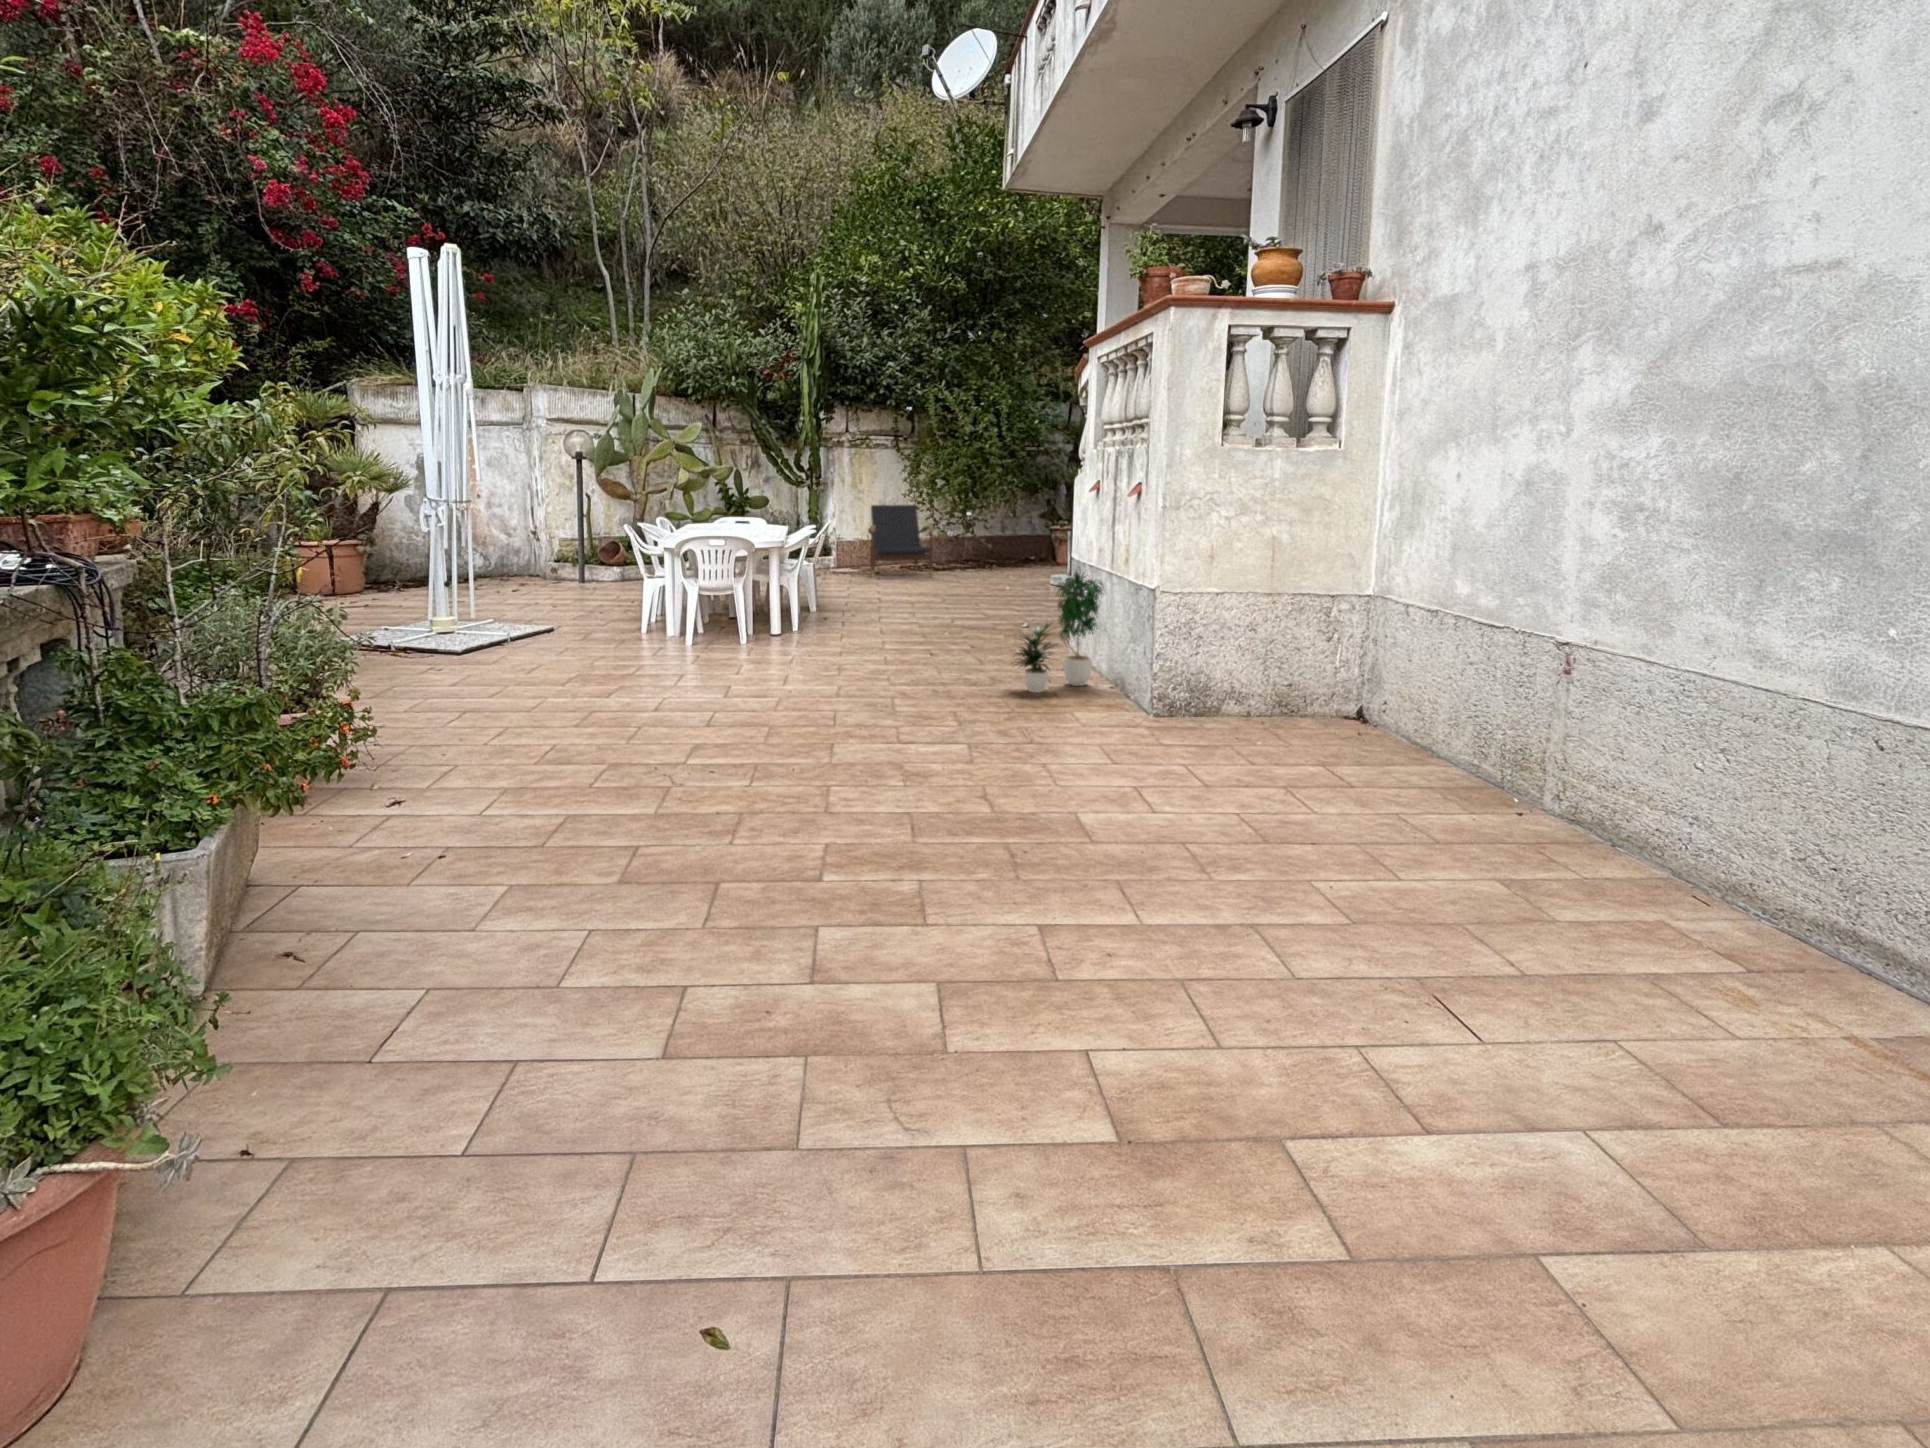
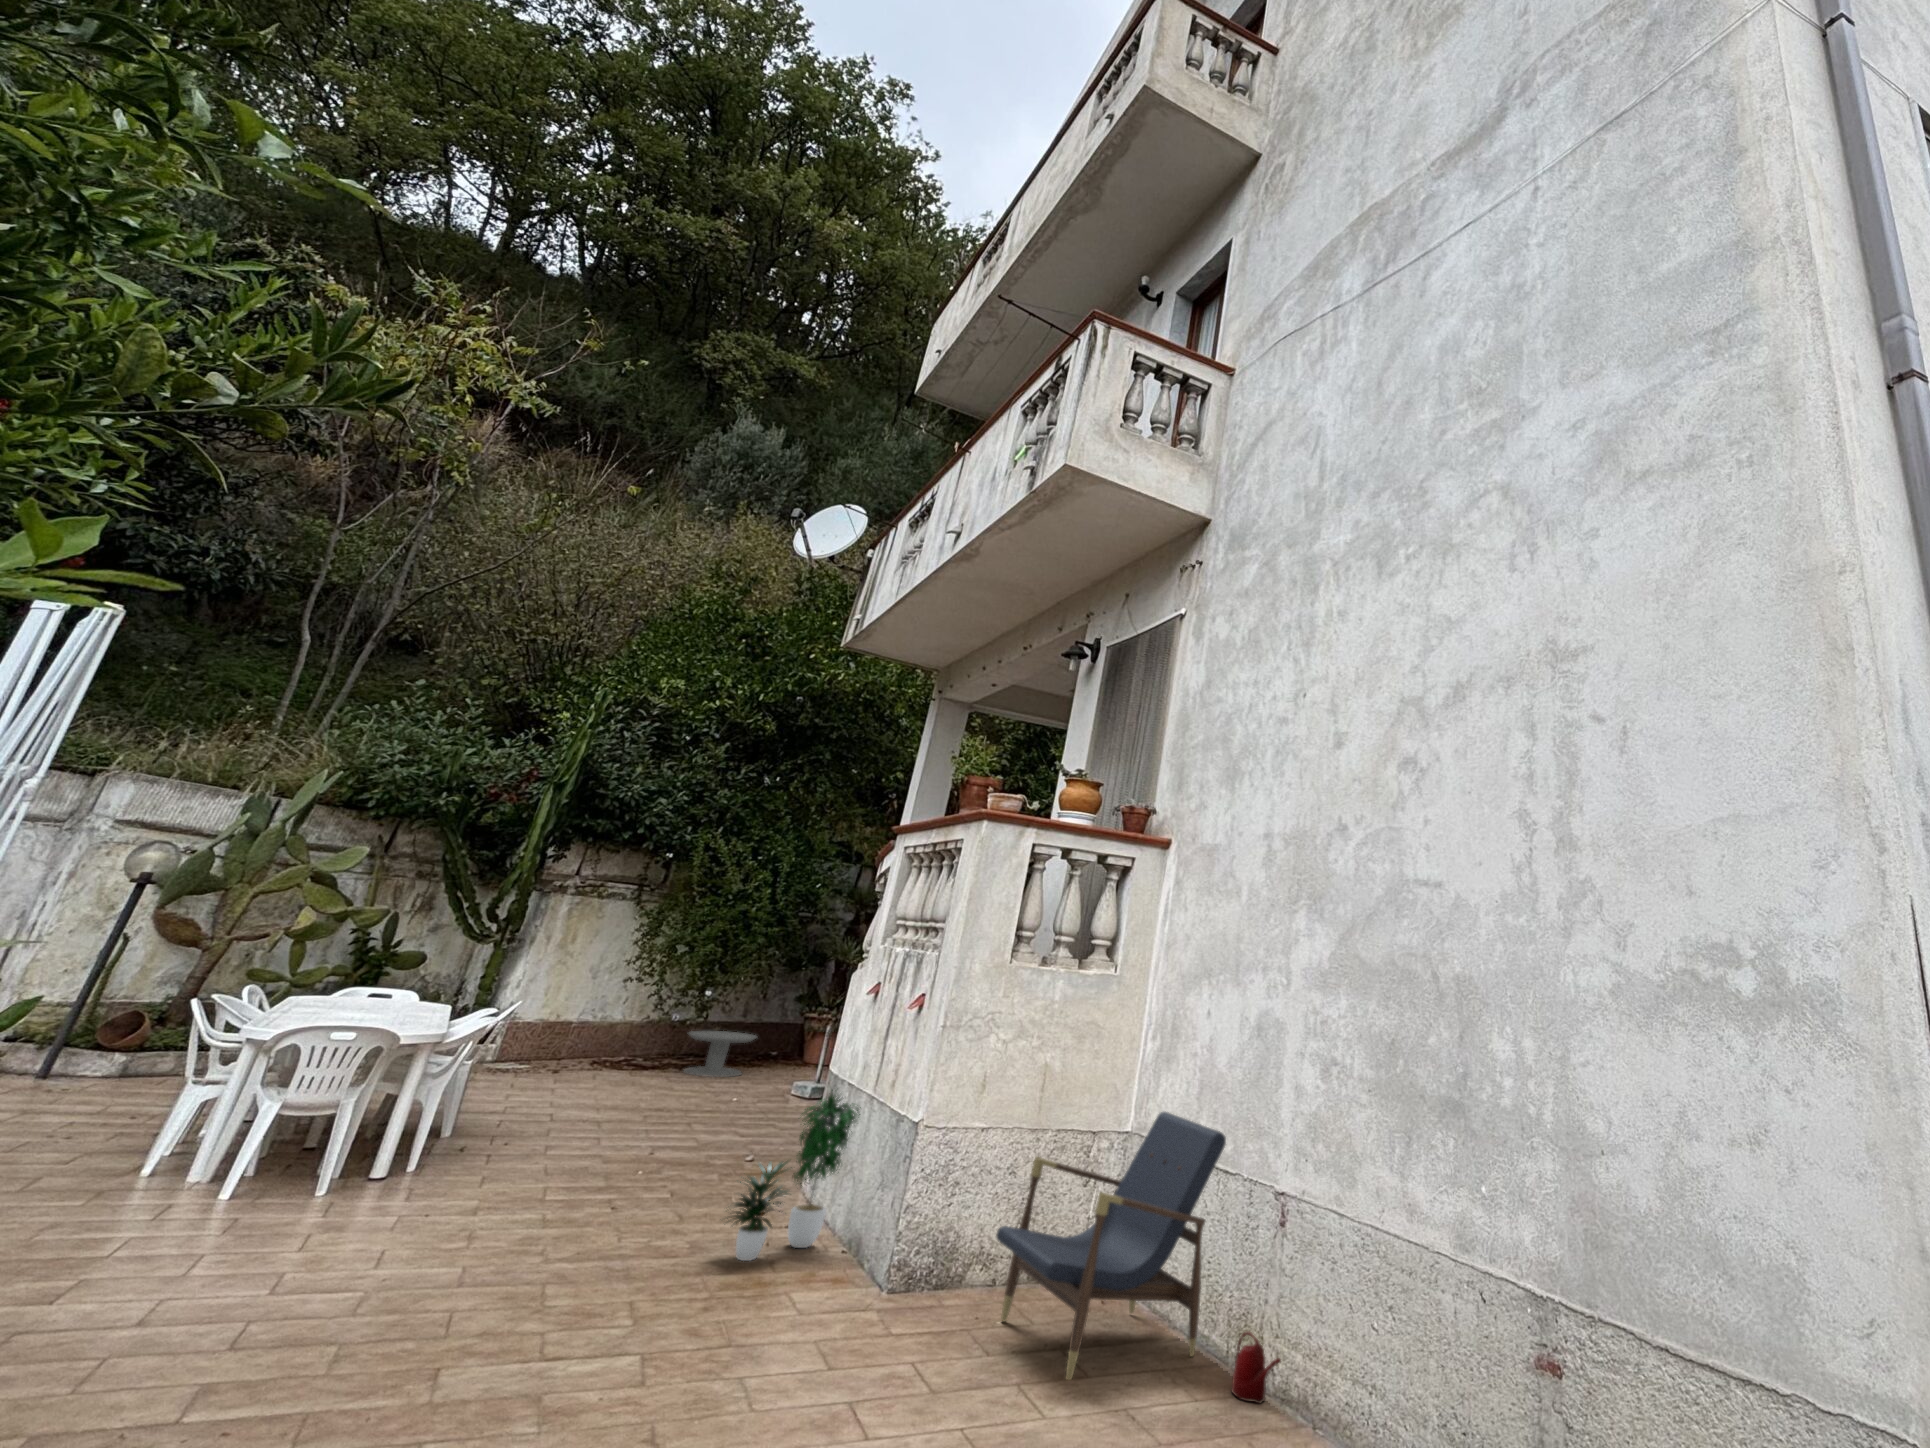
lounge chair: present [868,505,933,578] -> present [996,1112,1226,1380]
side table: none [962,543,1017,576] -> present [684,1031,757,1077]
watering can: none [1506,761,1568,819] -> present [1231,1332,1281,1403]

